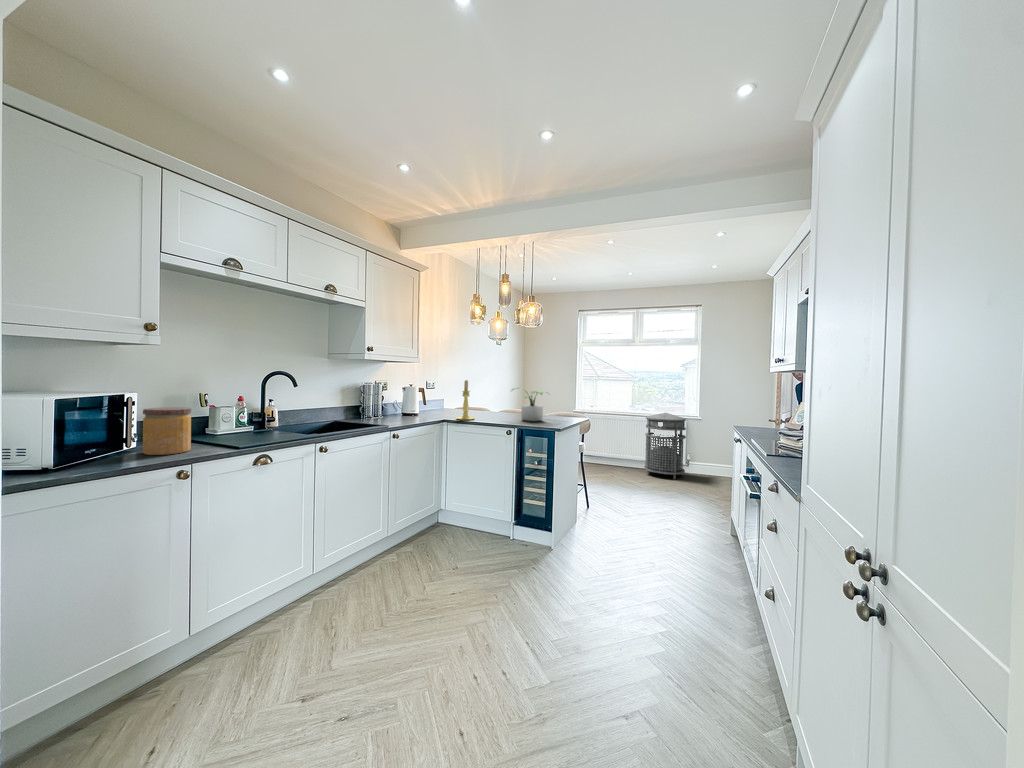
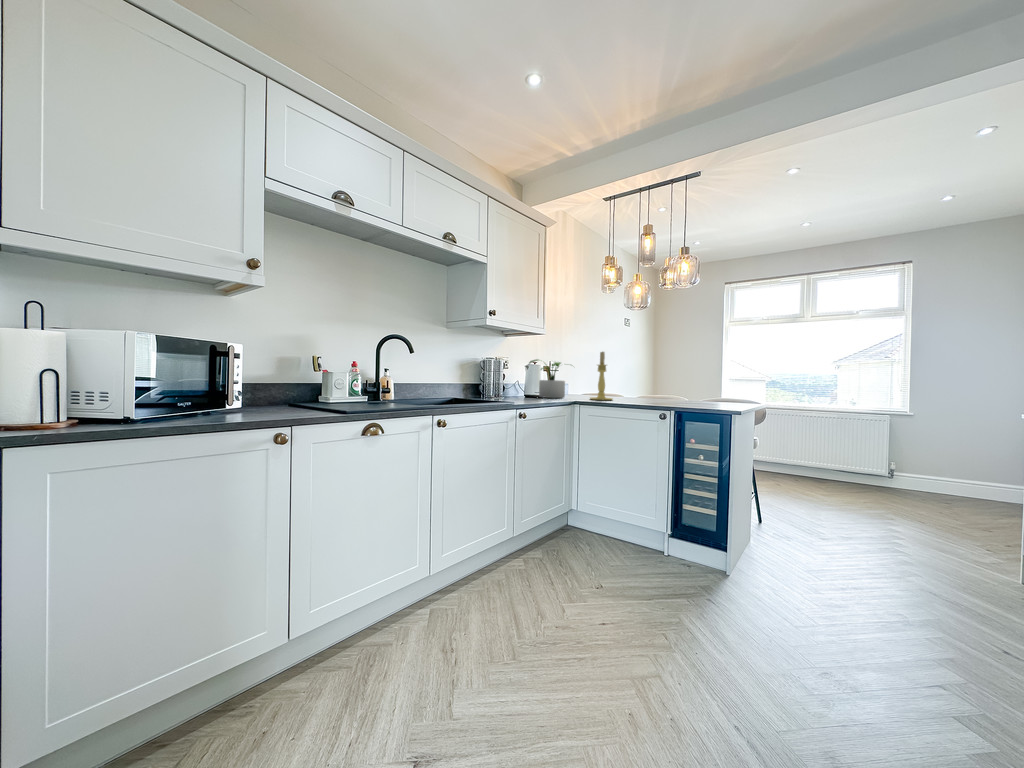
potted plant: present [512,389,543,421] -> present [529,359,565,398]
jar: present [143,407,191,455] -> none [242,359,295,414]
trash can: present [644,413,686,479] -> none [822,405,891,495]

